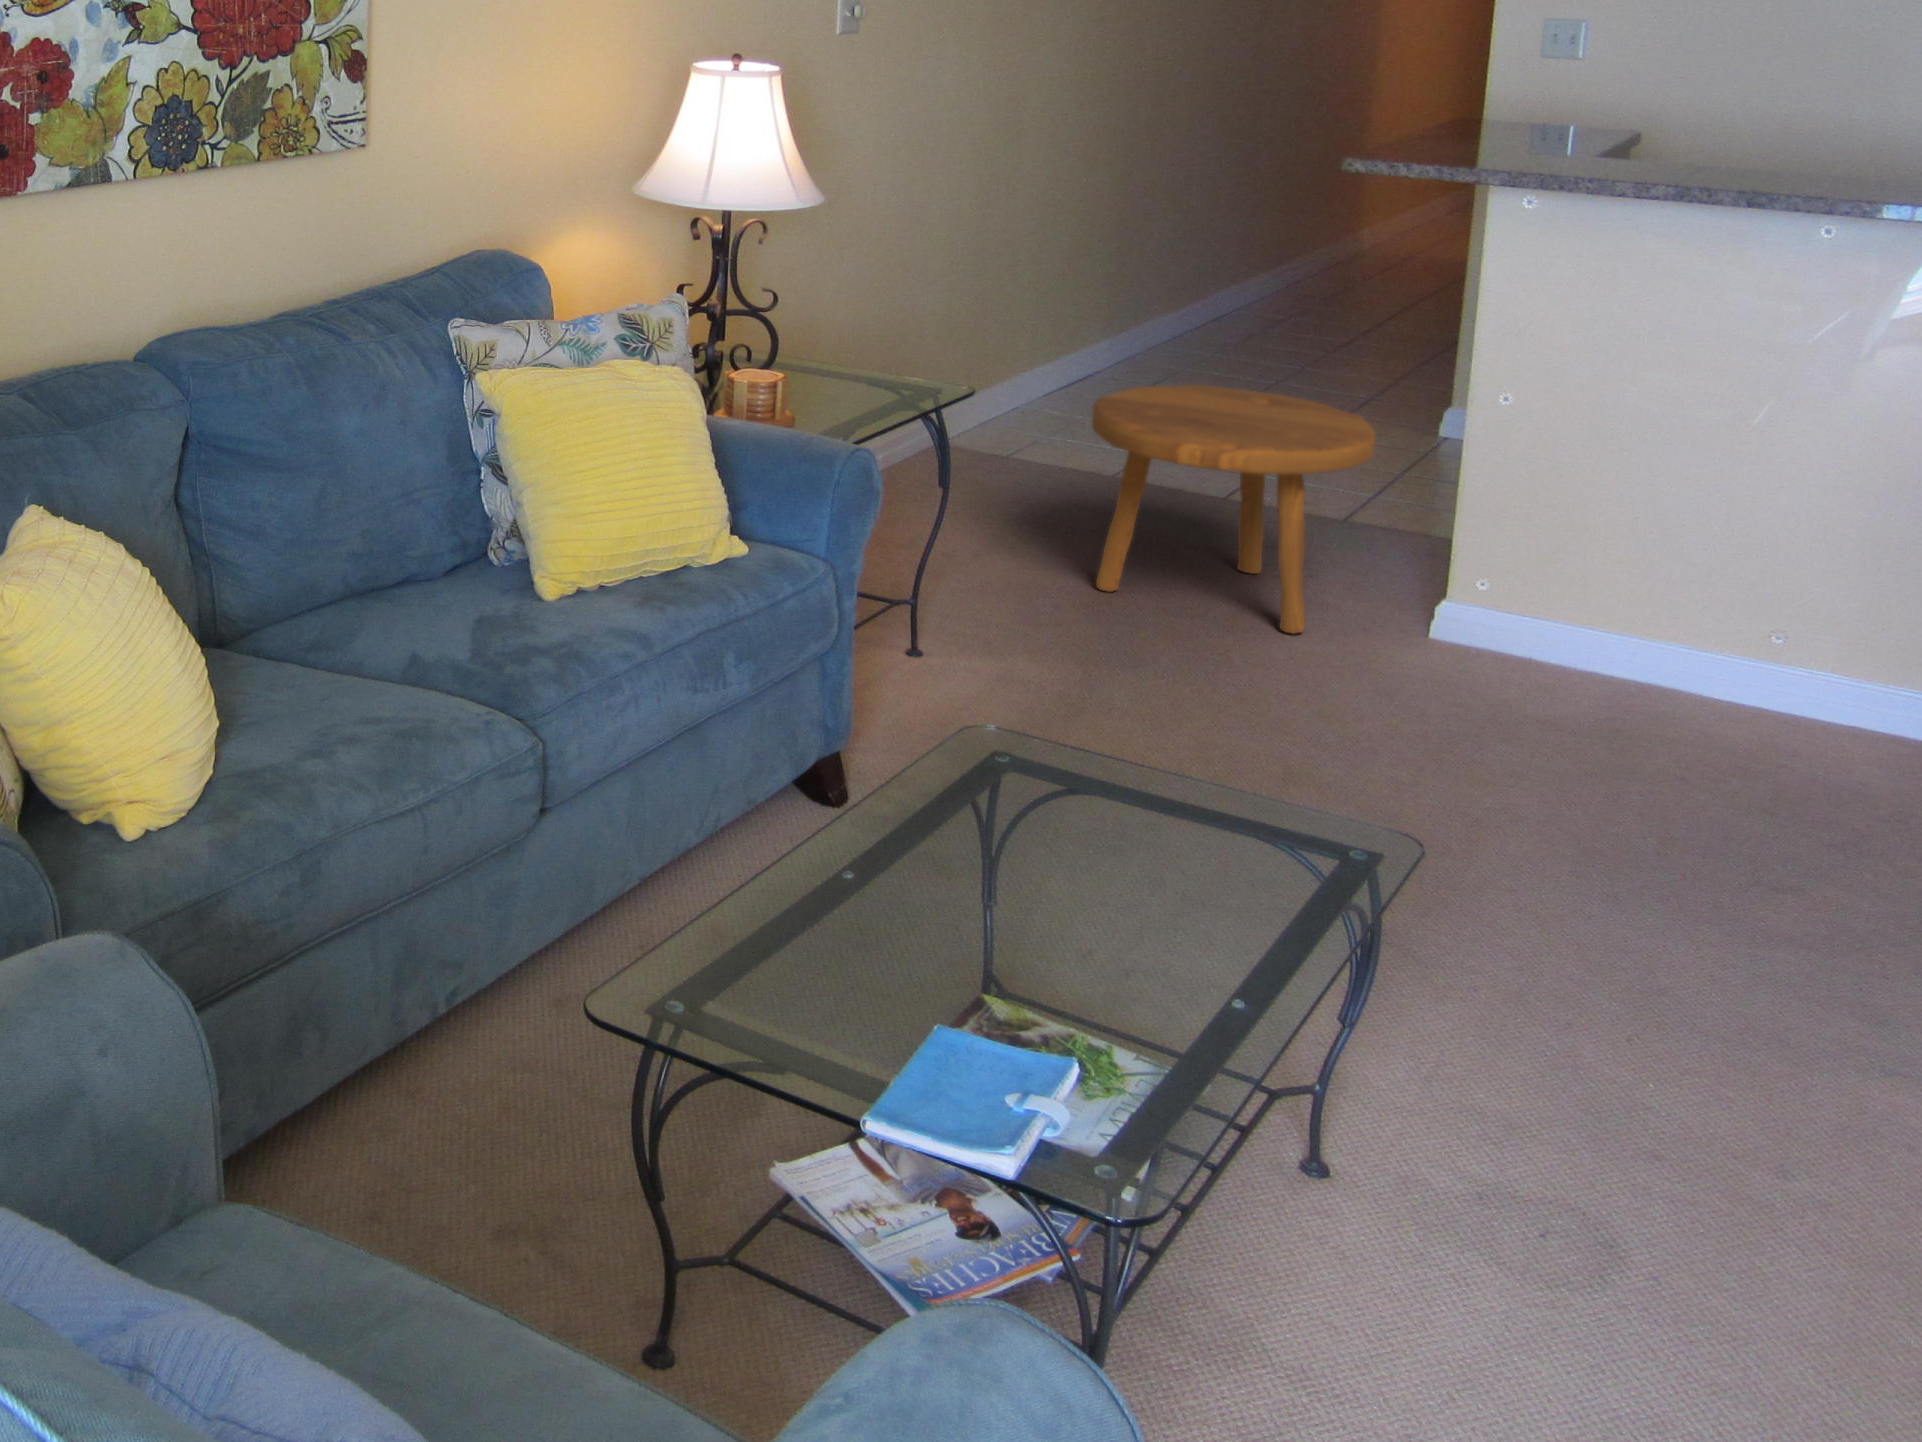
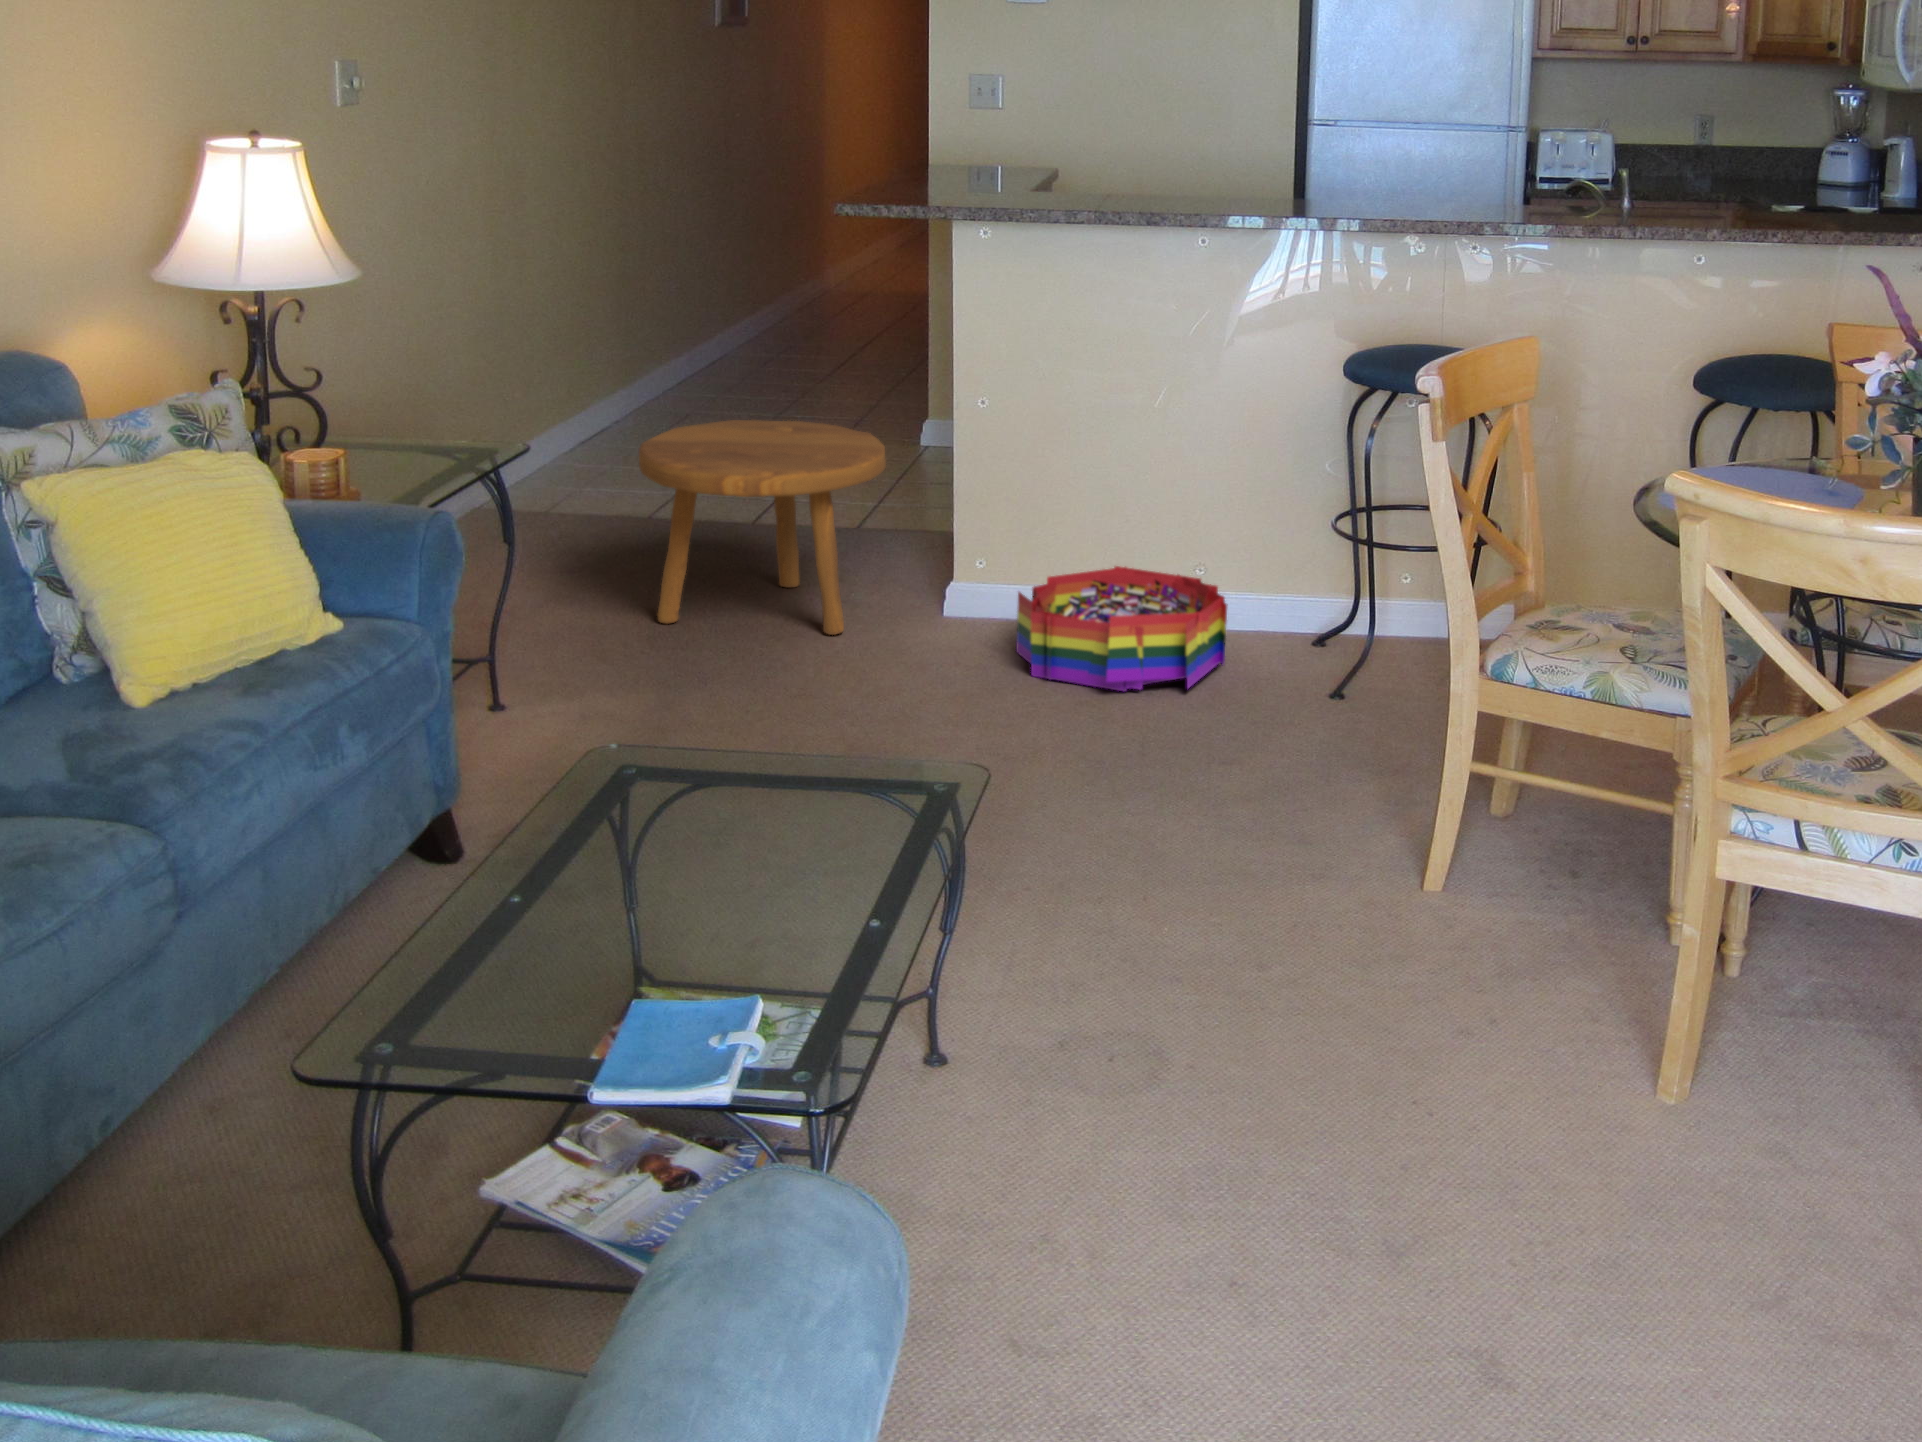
storage bin: none [1517,609,1823,779] -> present [1017,566,1227,691]

